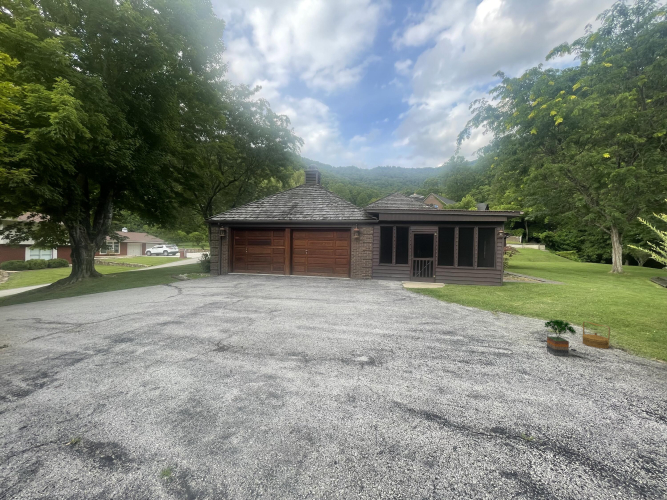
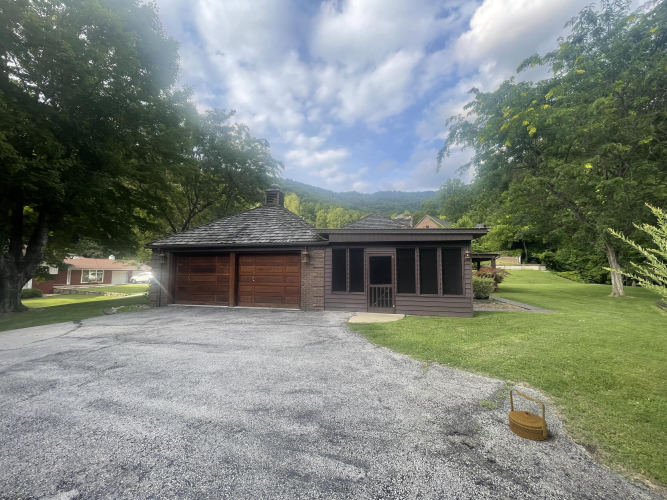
potted tree: present [545,320,576,356] -> none [429,393,474,464]

